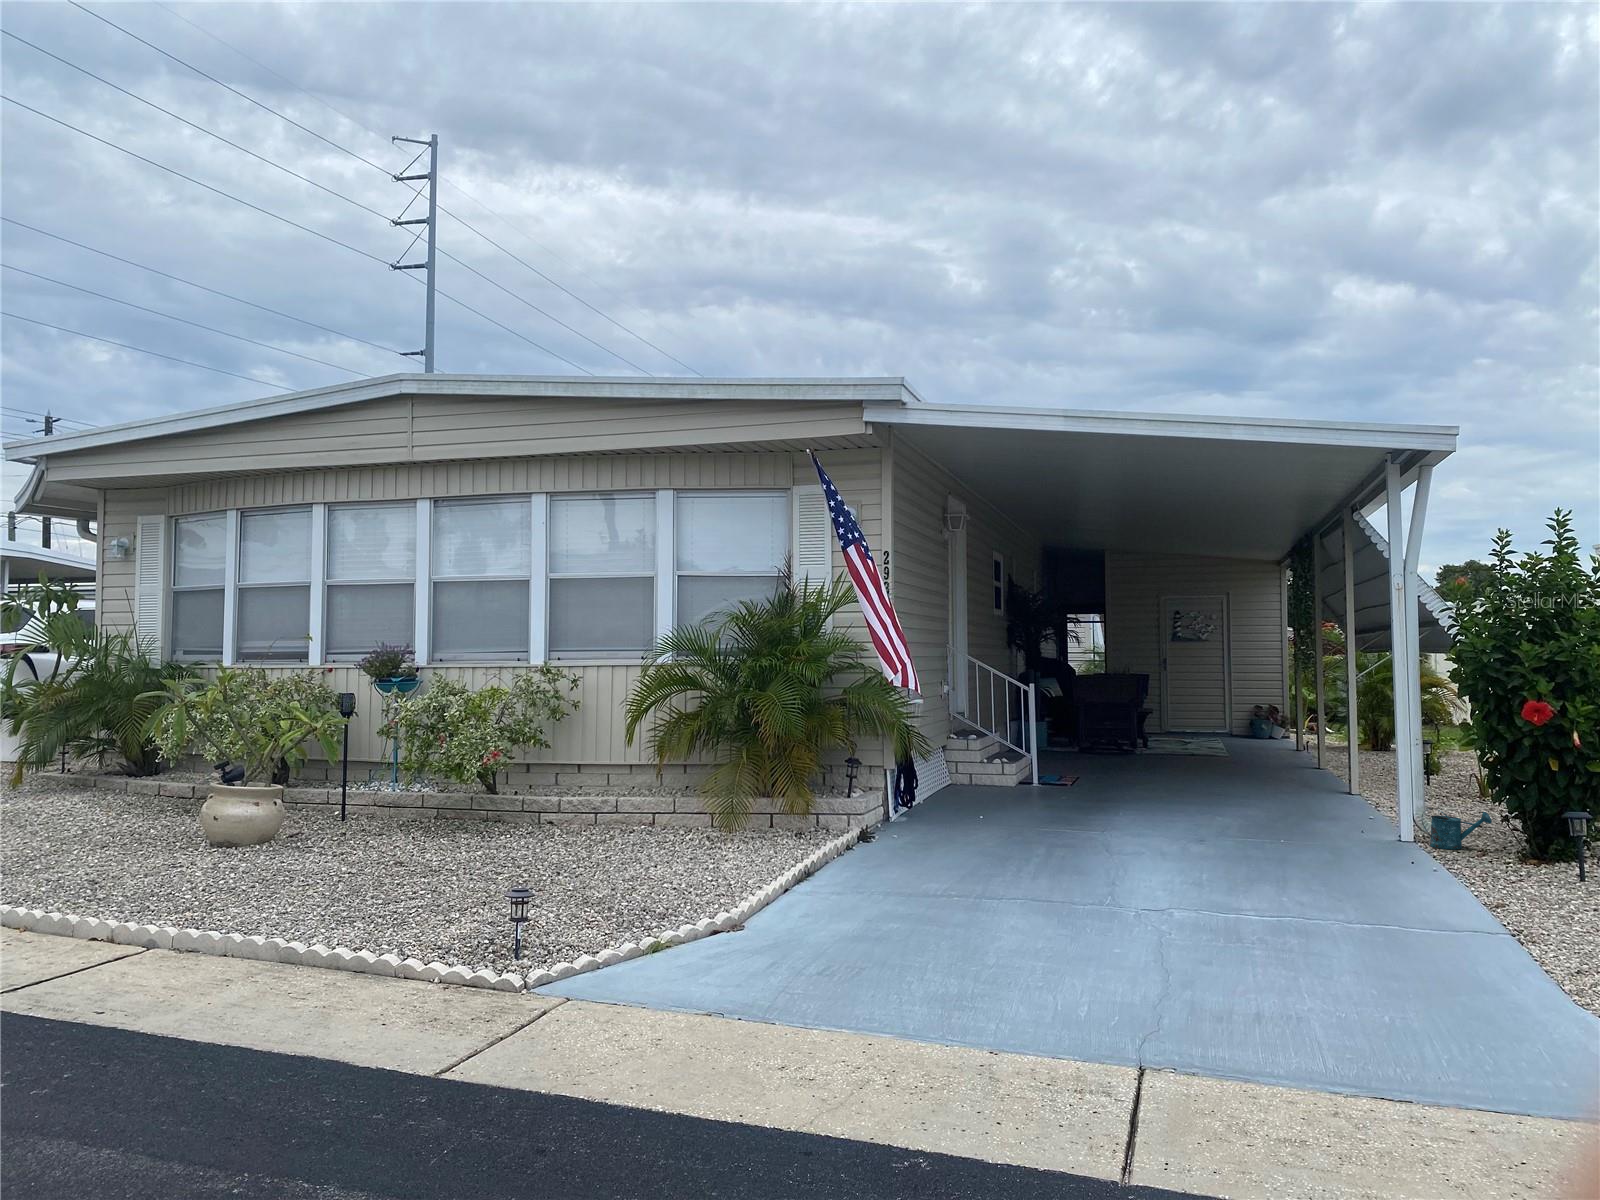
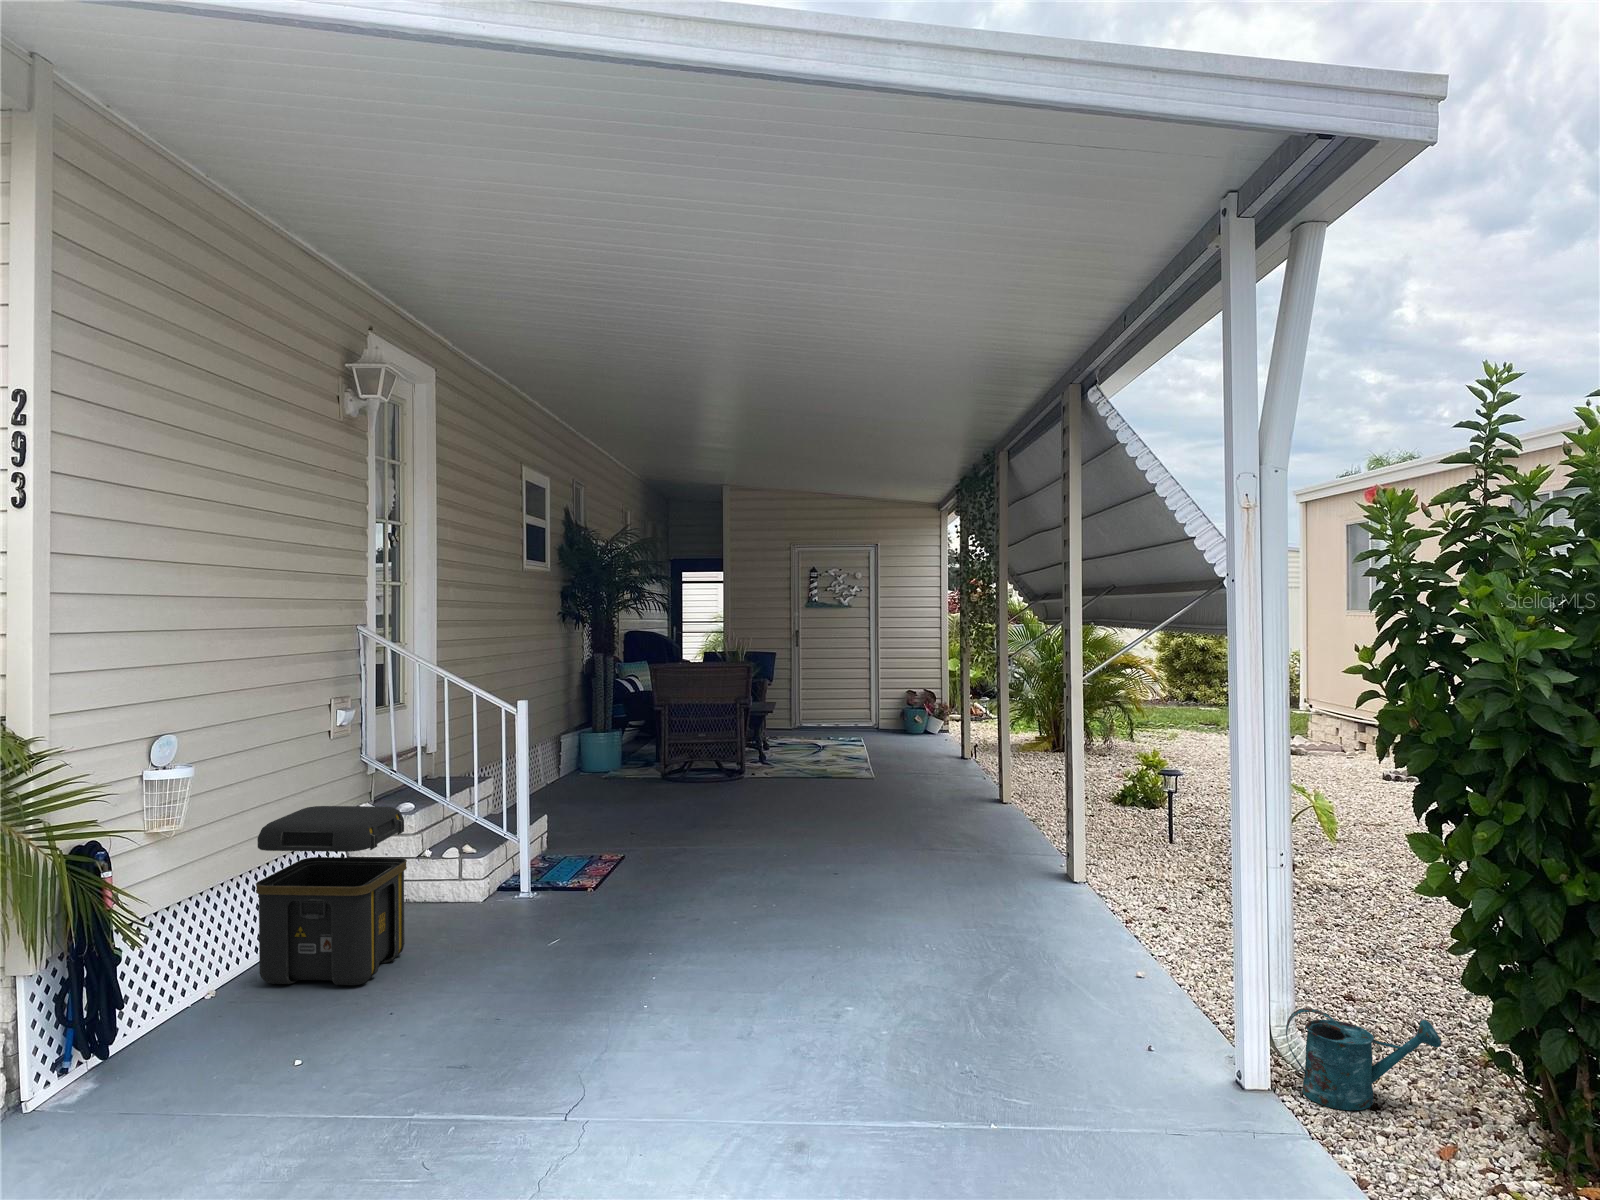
toolbox: none [933,728,992,806] -> present [256,806,407,985]

